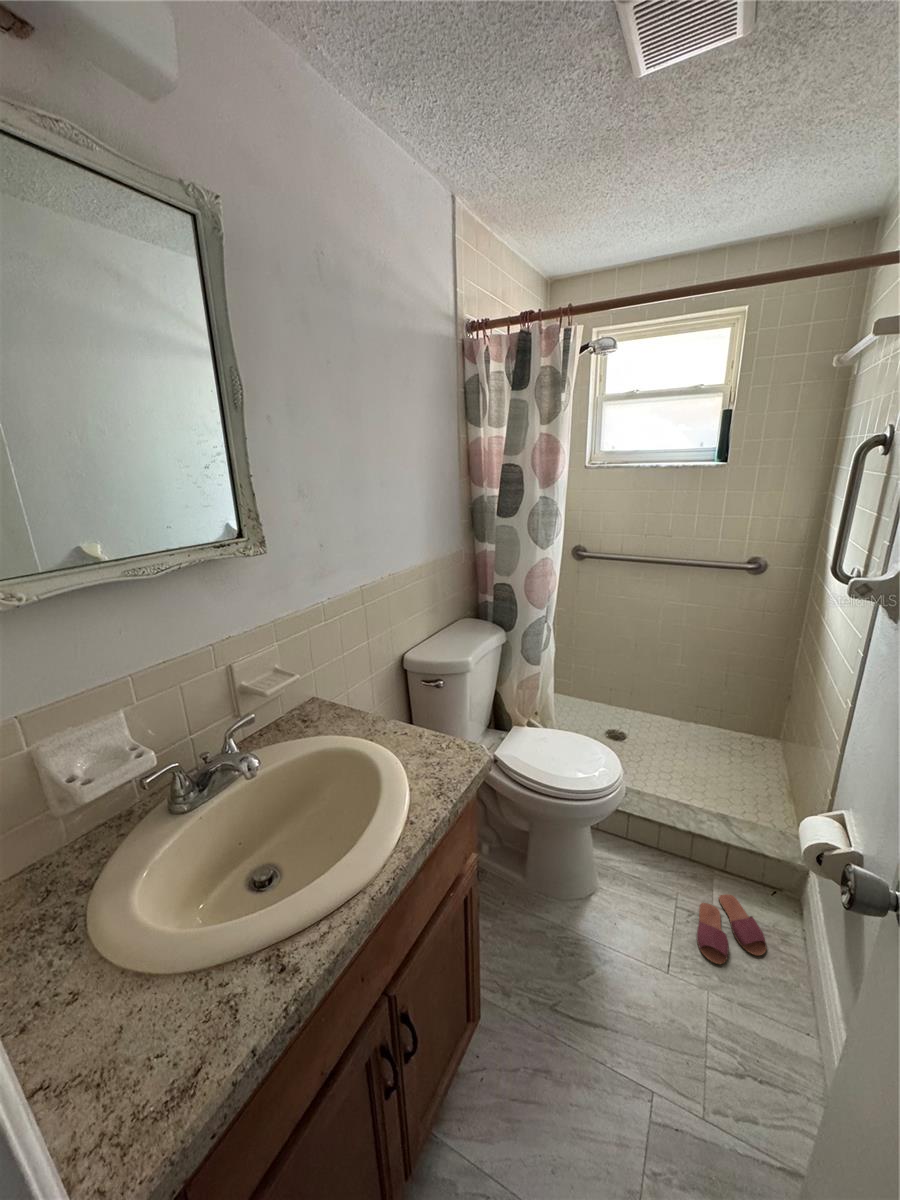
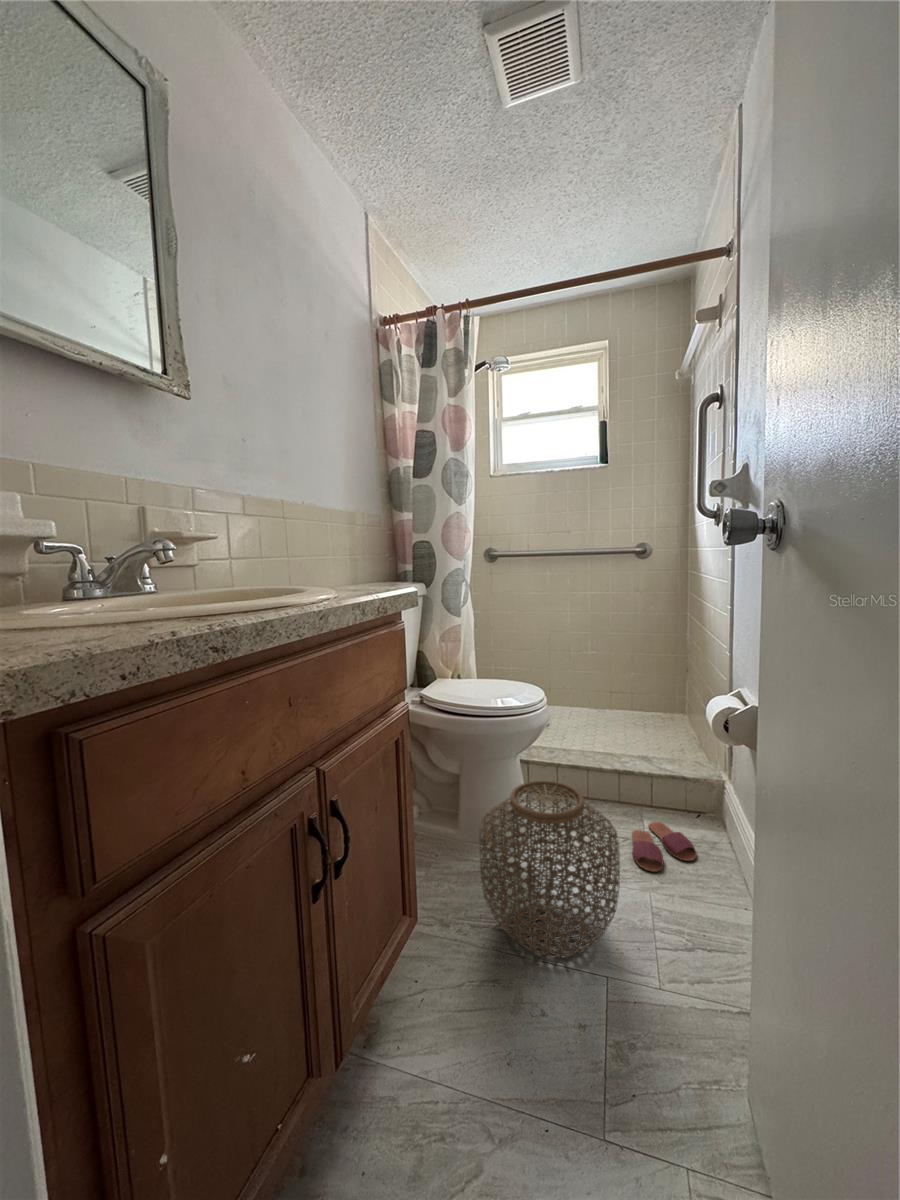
woven basket: none [538,888,680,1066] -> present [479,781,620,959]

